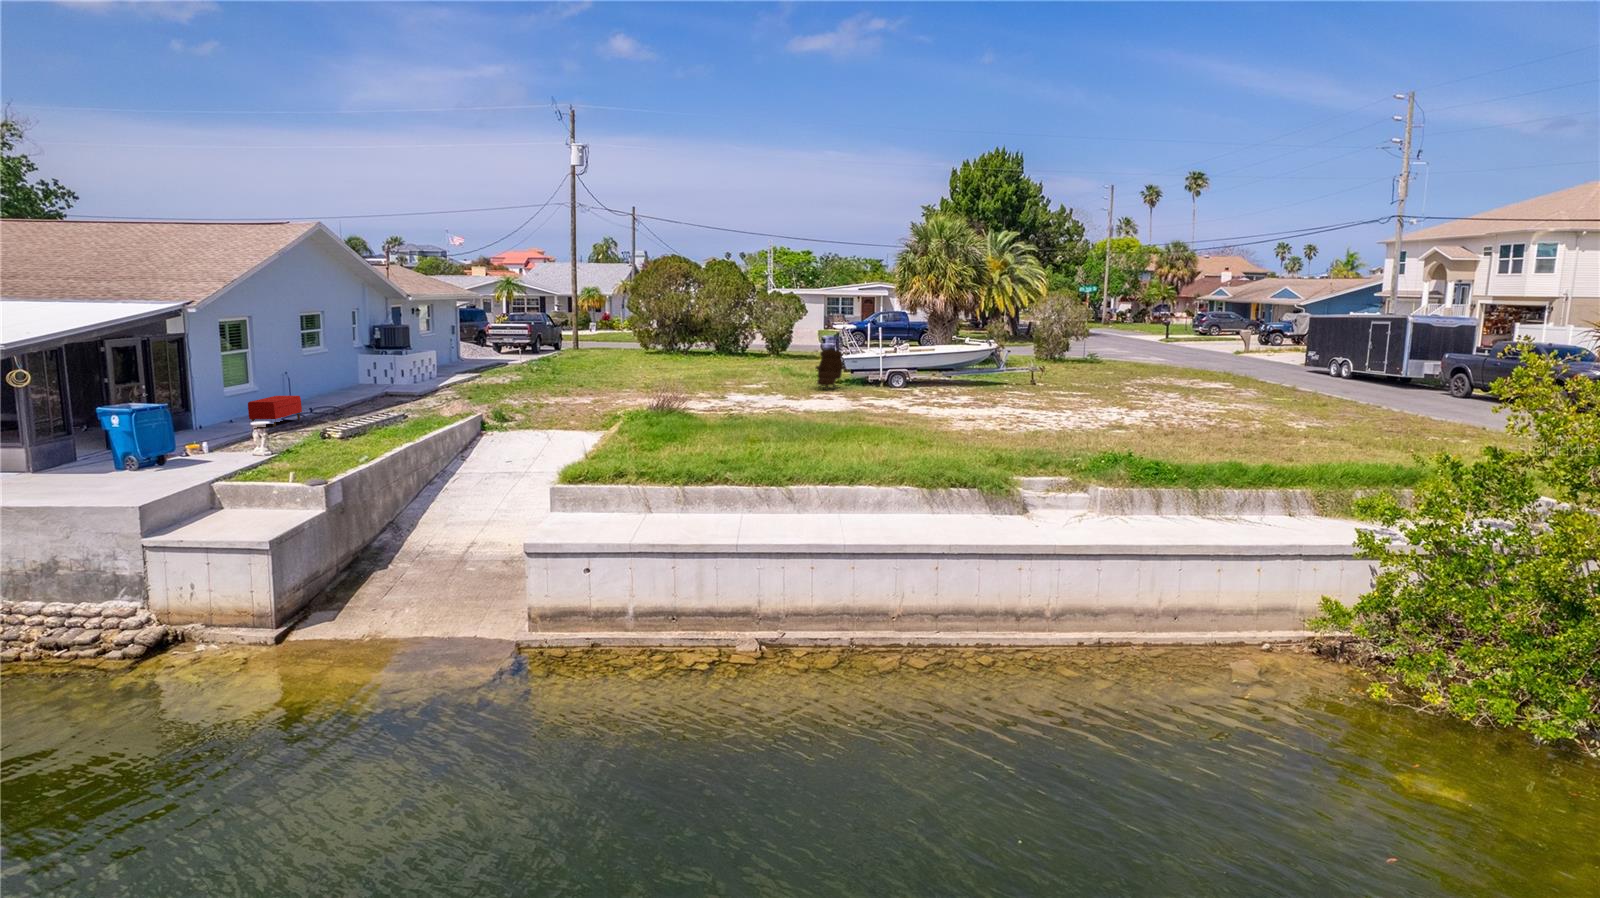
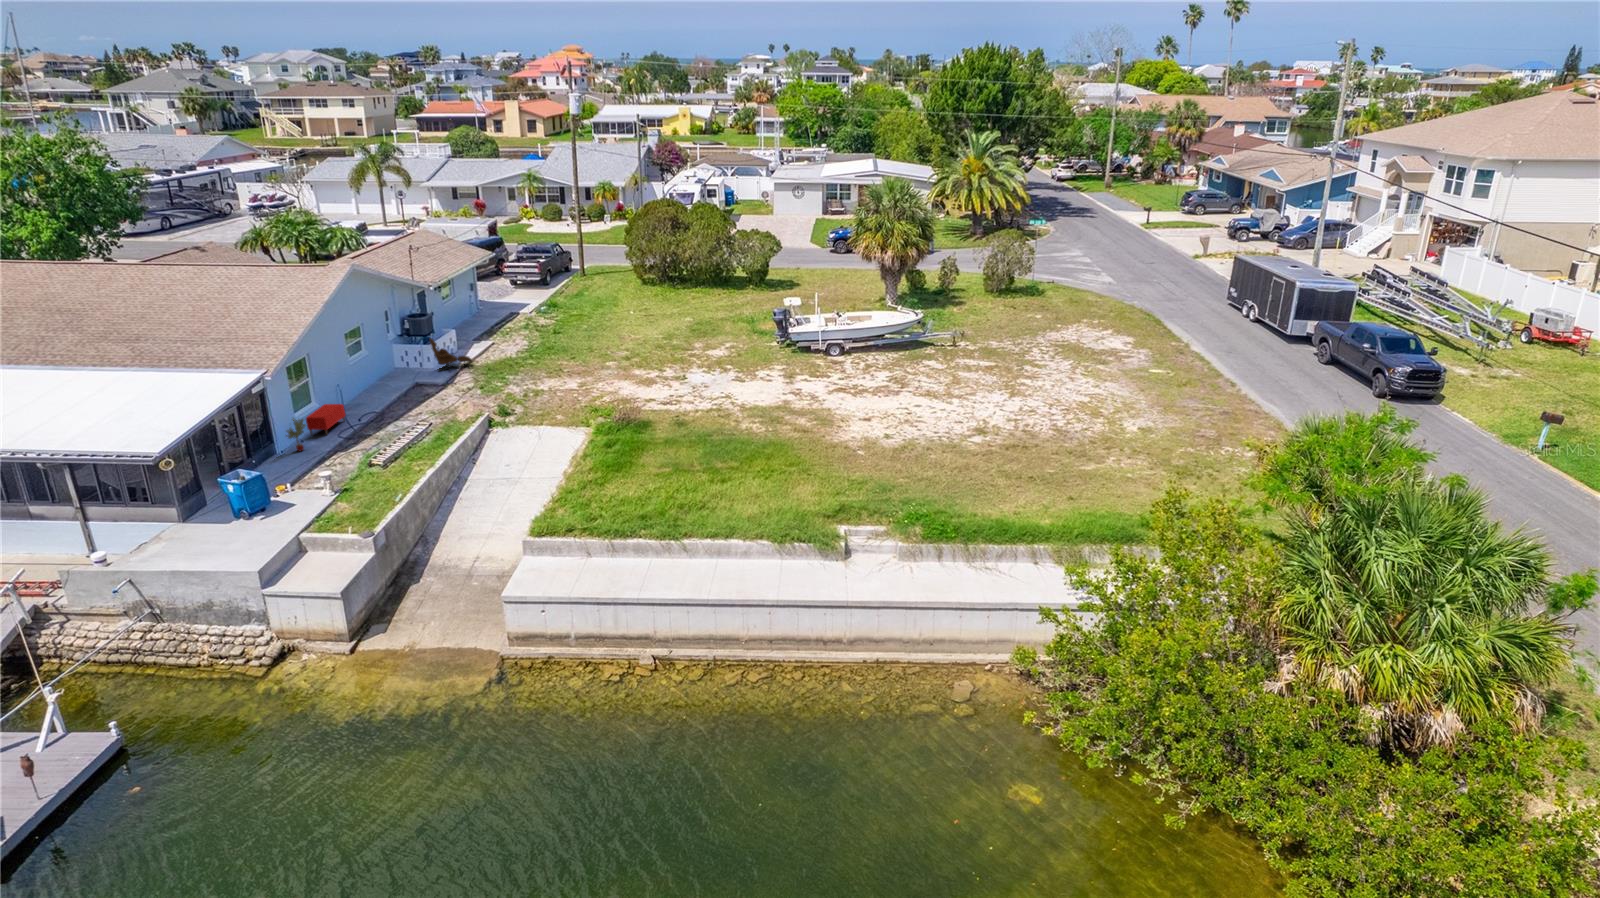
lounge chair: present [815,350,845,389] -> present [429,338,472,370]
potted tree: none [216,390,248,436] -> present [286,418,306,451]

